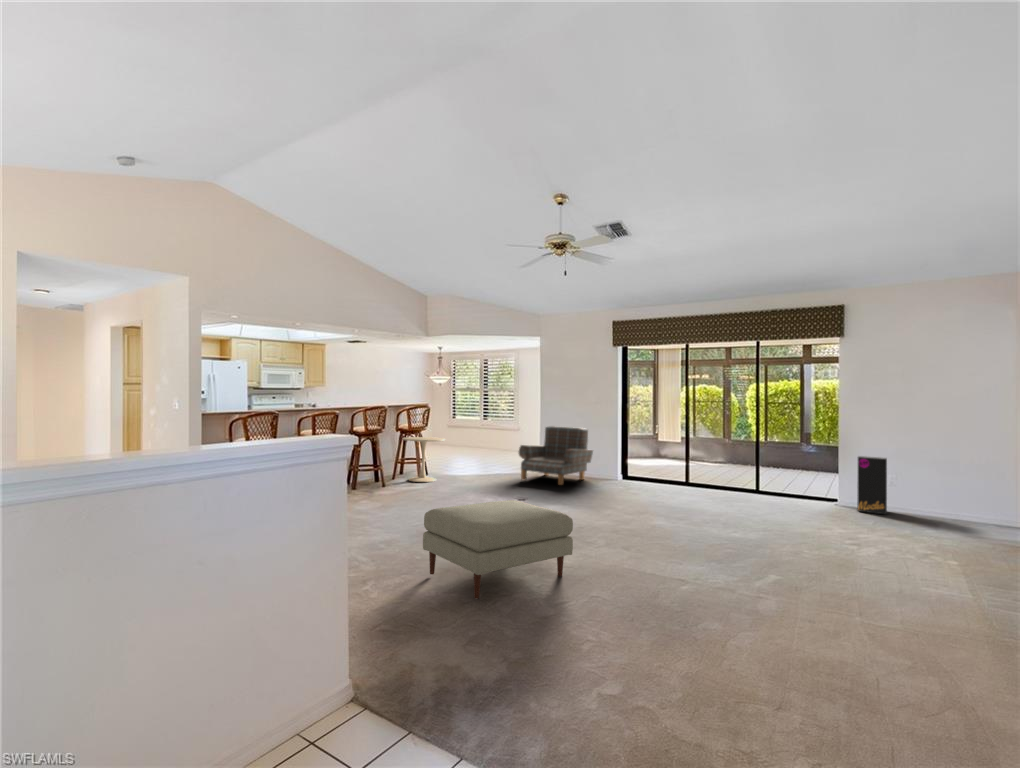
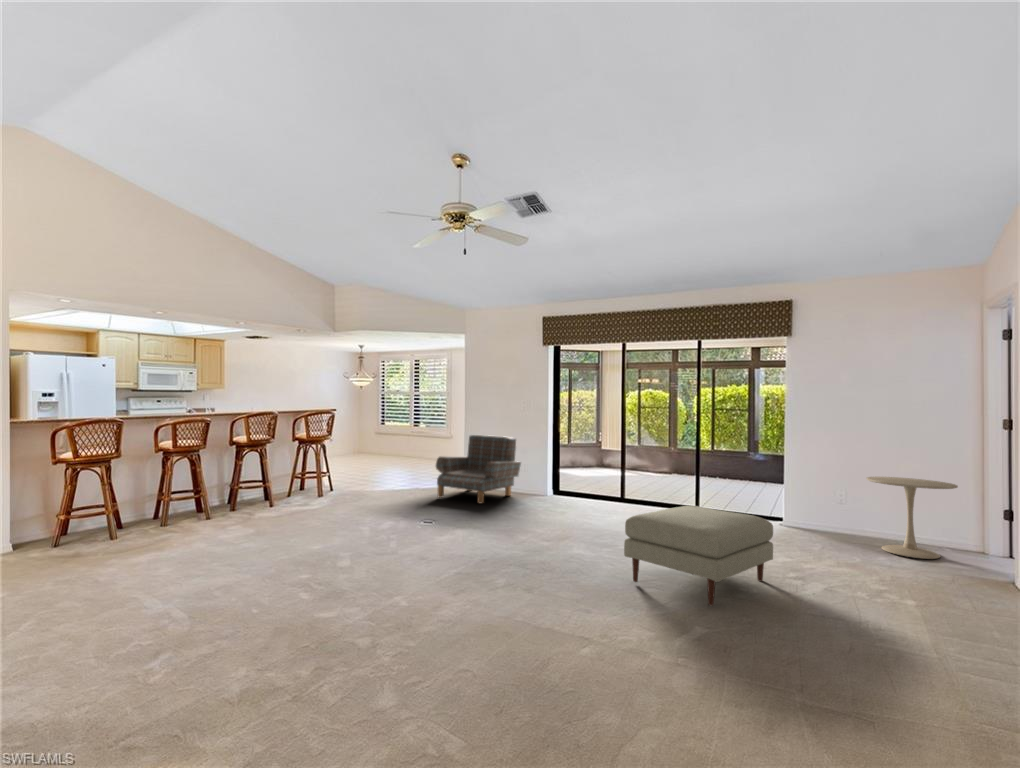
side table: present [402,437,445,482] -> present [866,477,958,559]
speaker: present [857,456,887,514] -> none [806,471,839,539]
ottoman: present [423,500,573,599] -> present [624,506,773,606]

